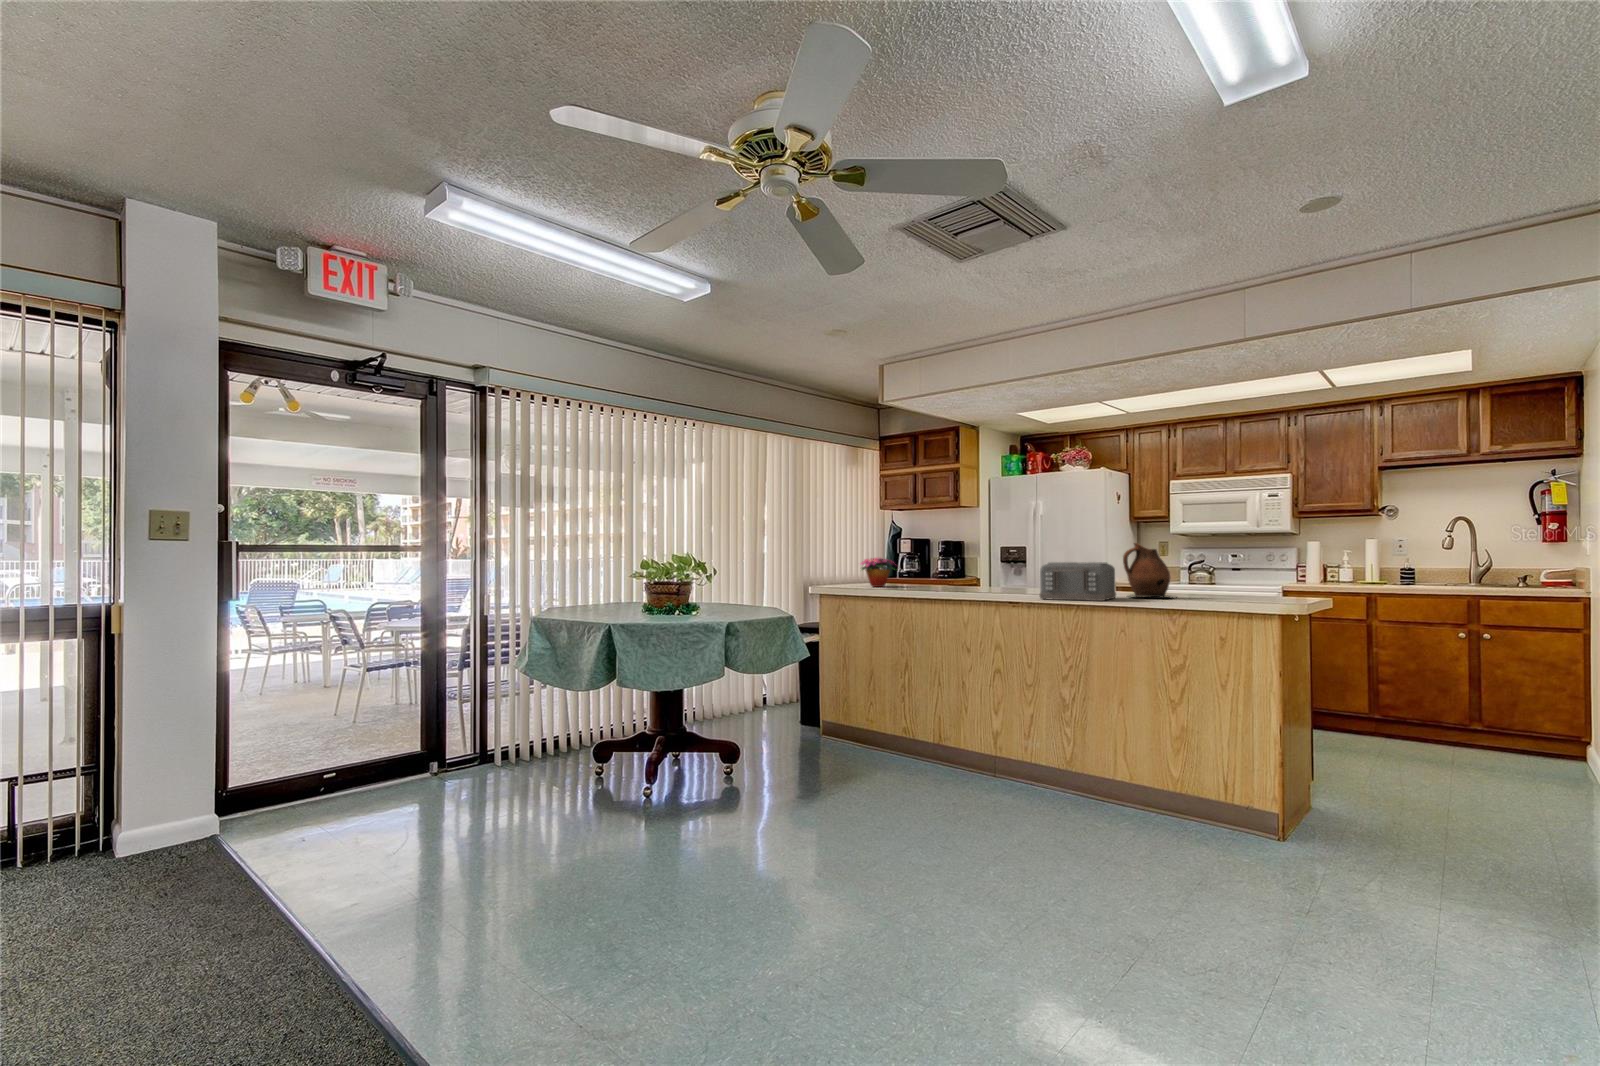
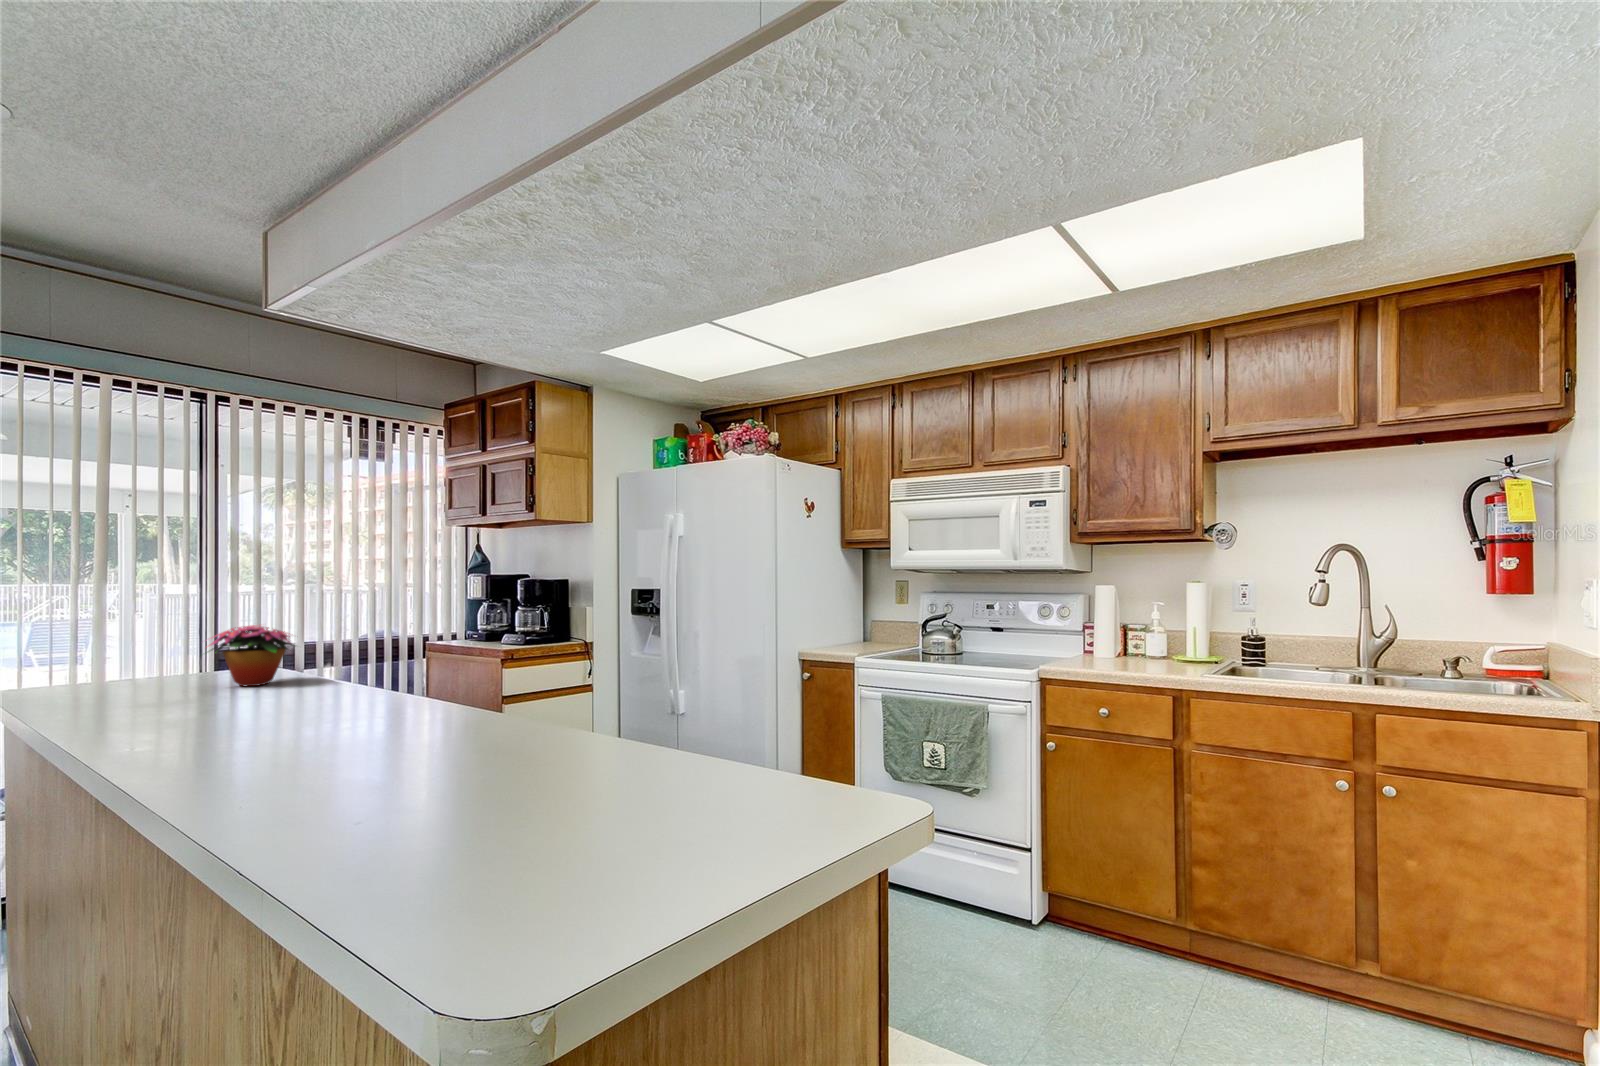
ceramic pitcher: present [1123,543,1170,598] -> none [439,633,602,819]
toaster: present [1039,562,1116,601] -> none [41,692,387,878]

